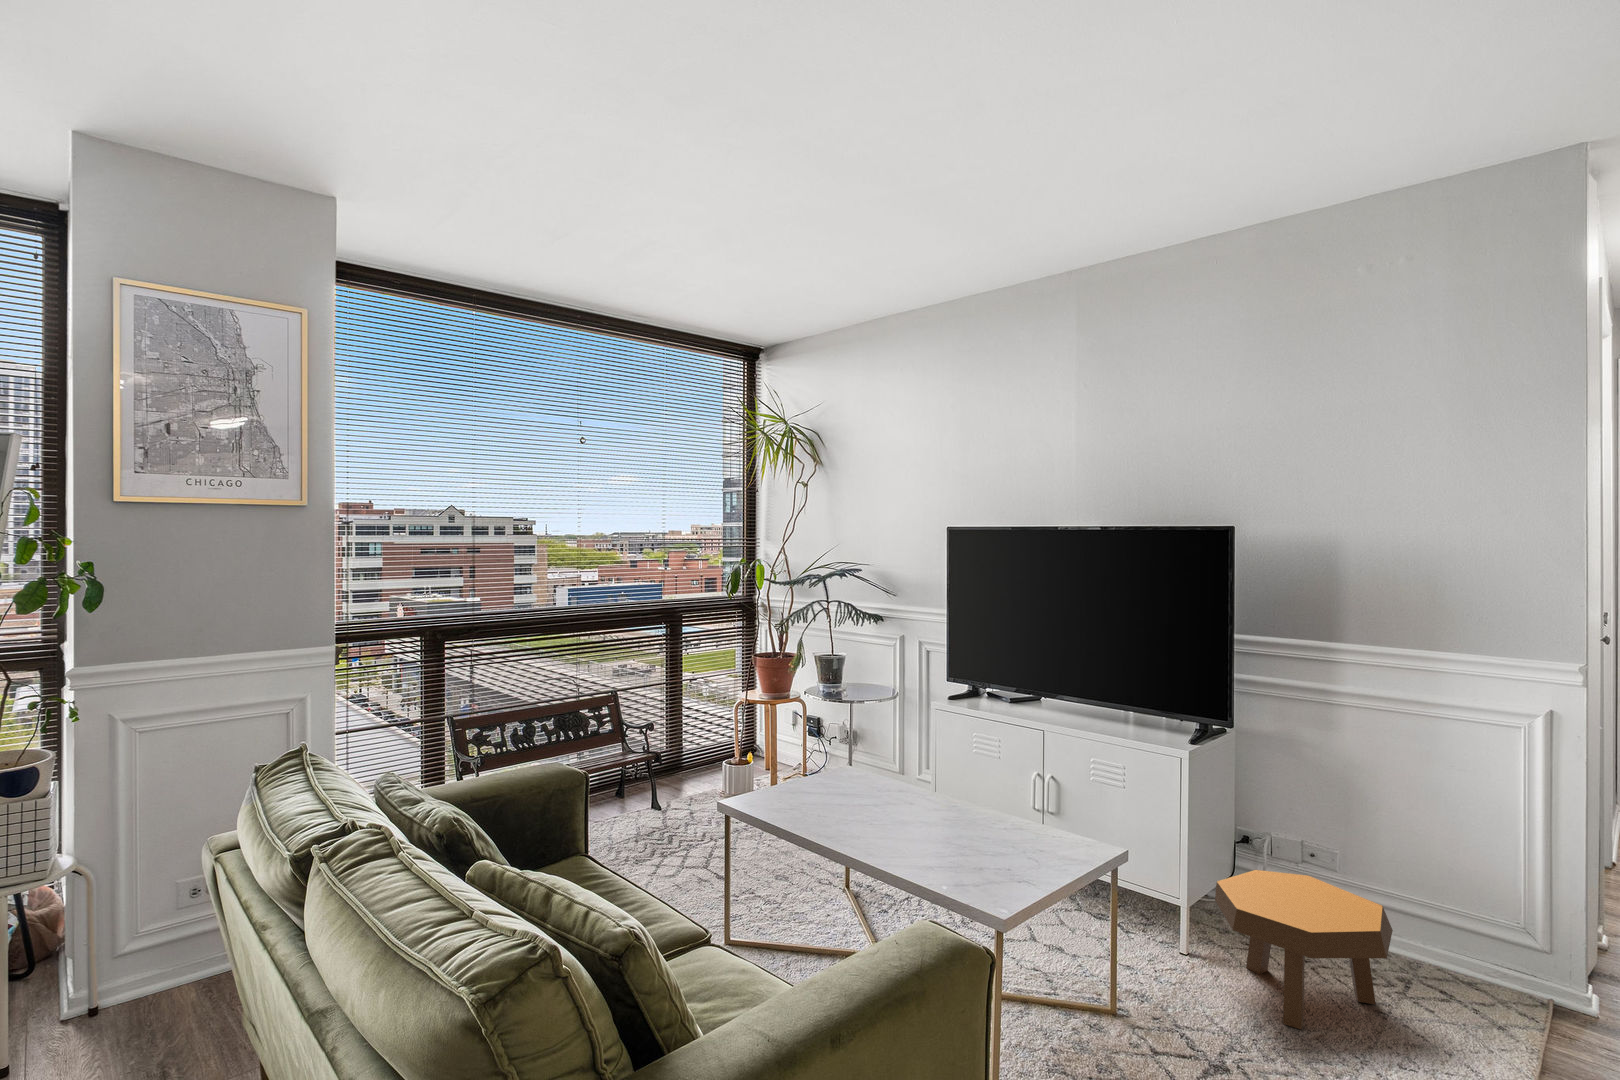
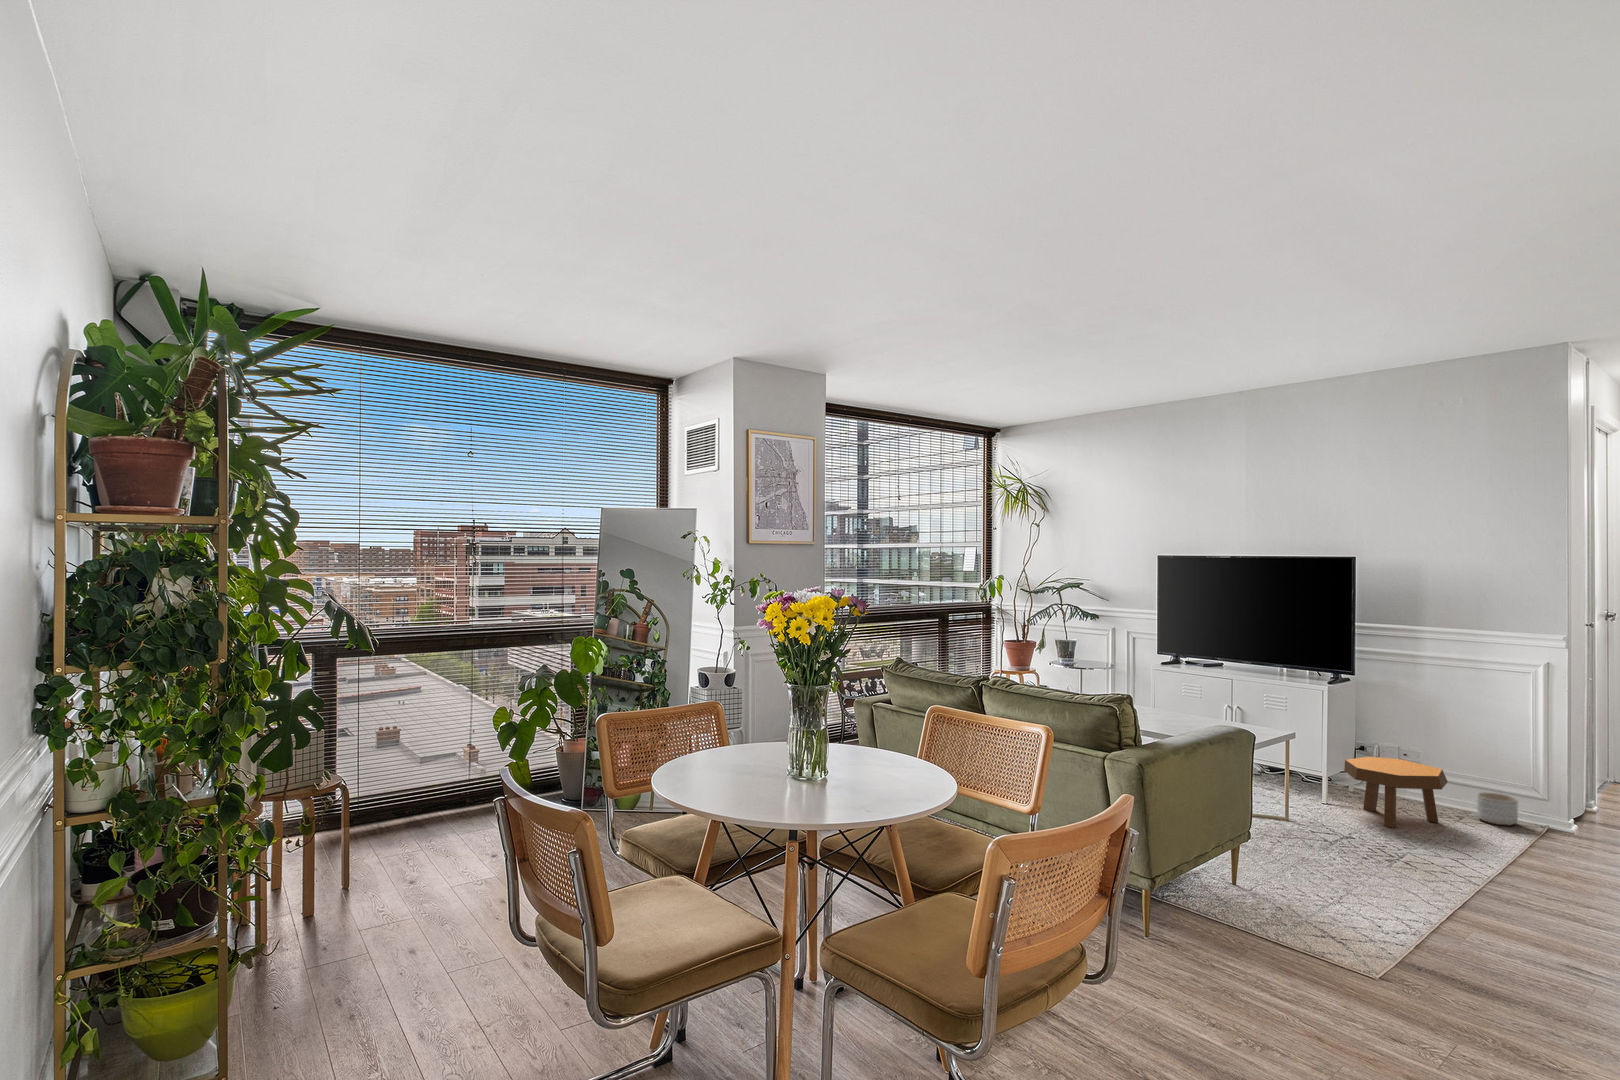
planter: none [1438,936,1510,1006] -> present [1477,792,1518,825]

